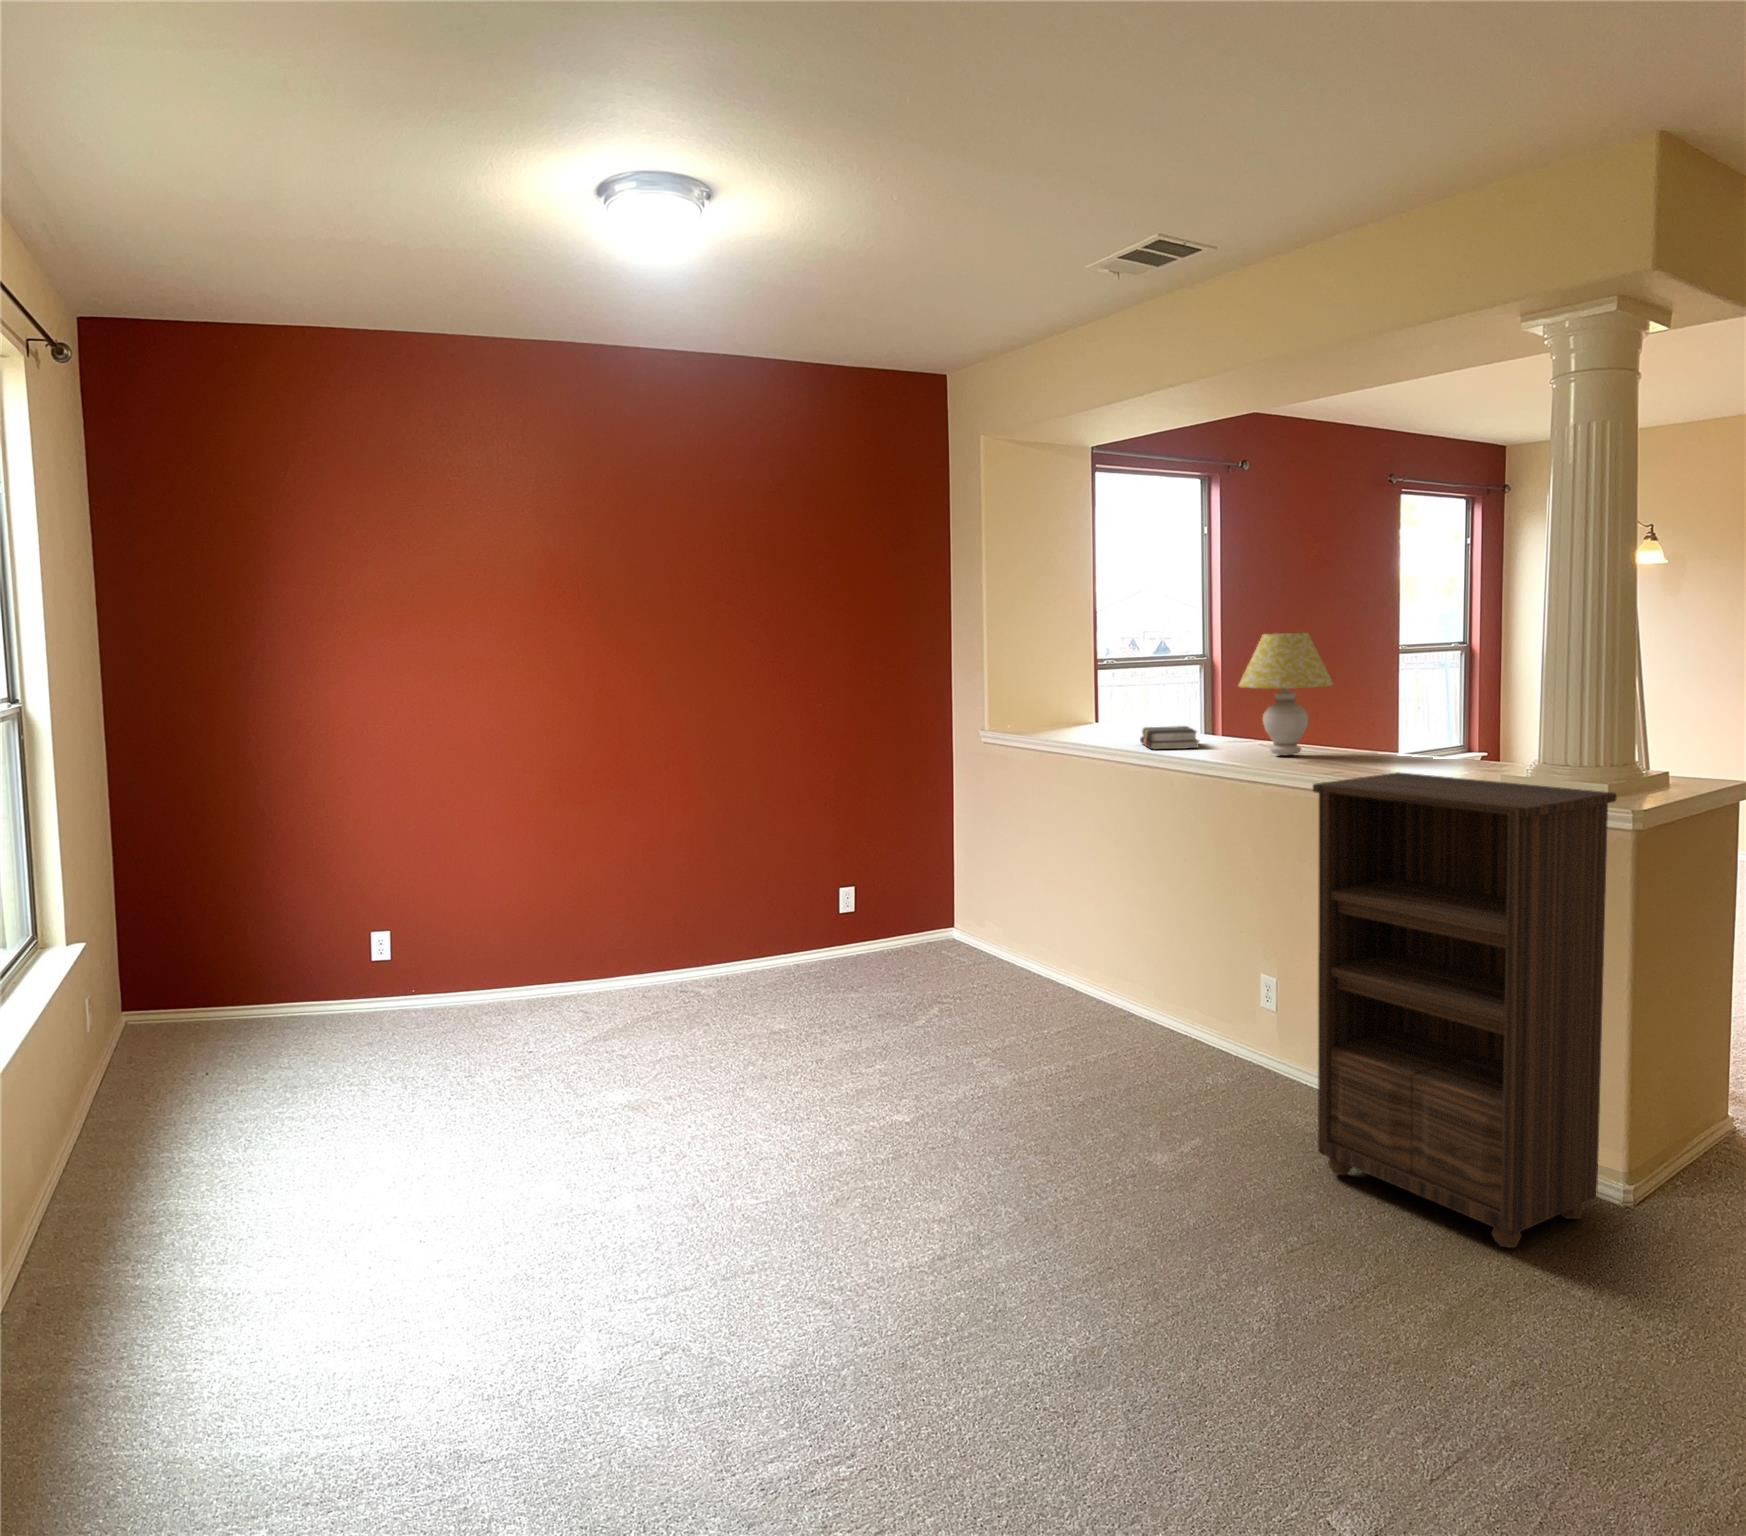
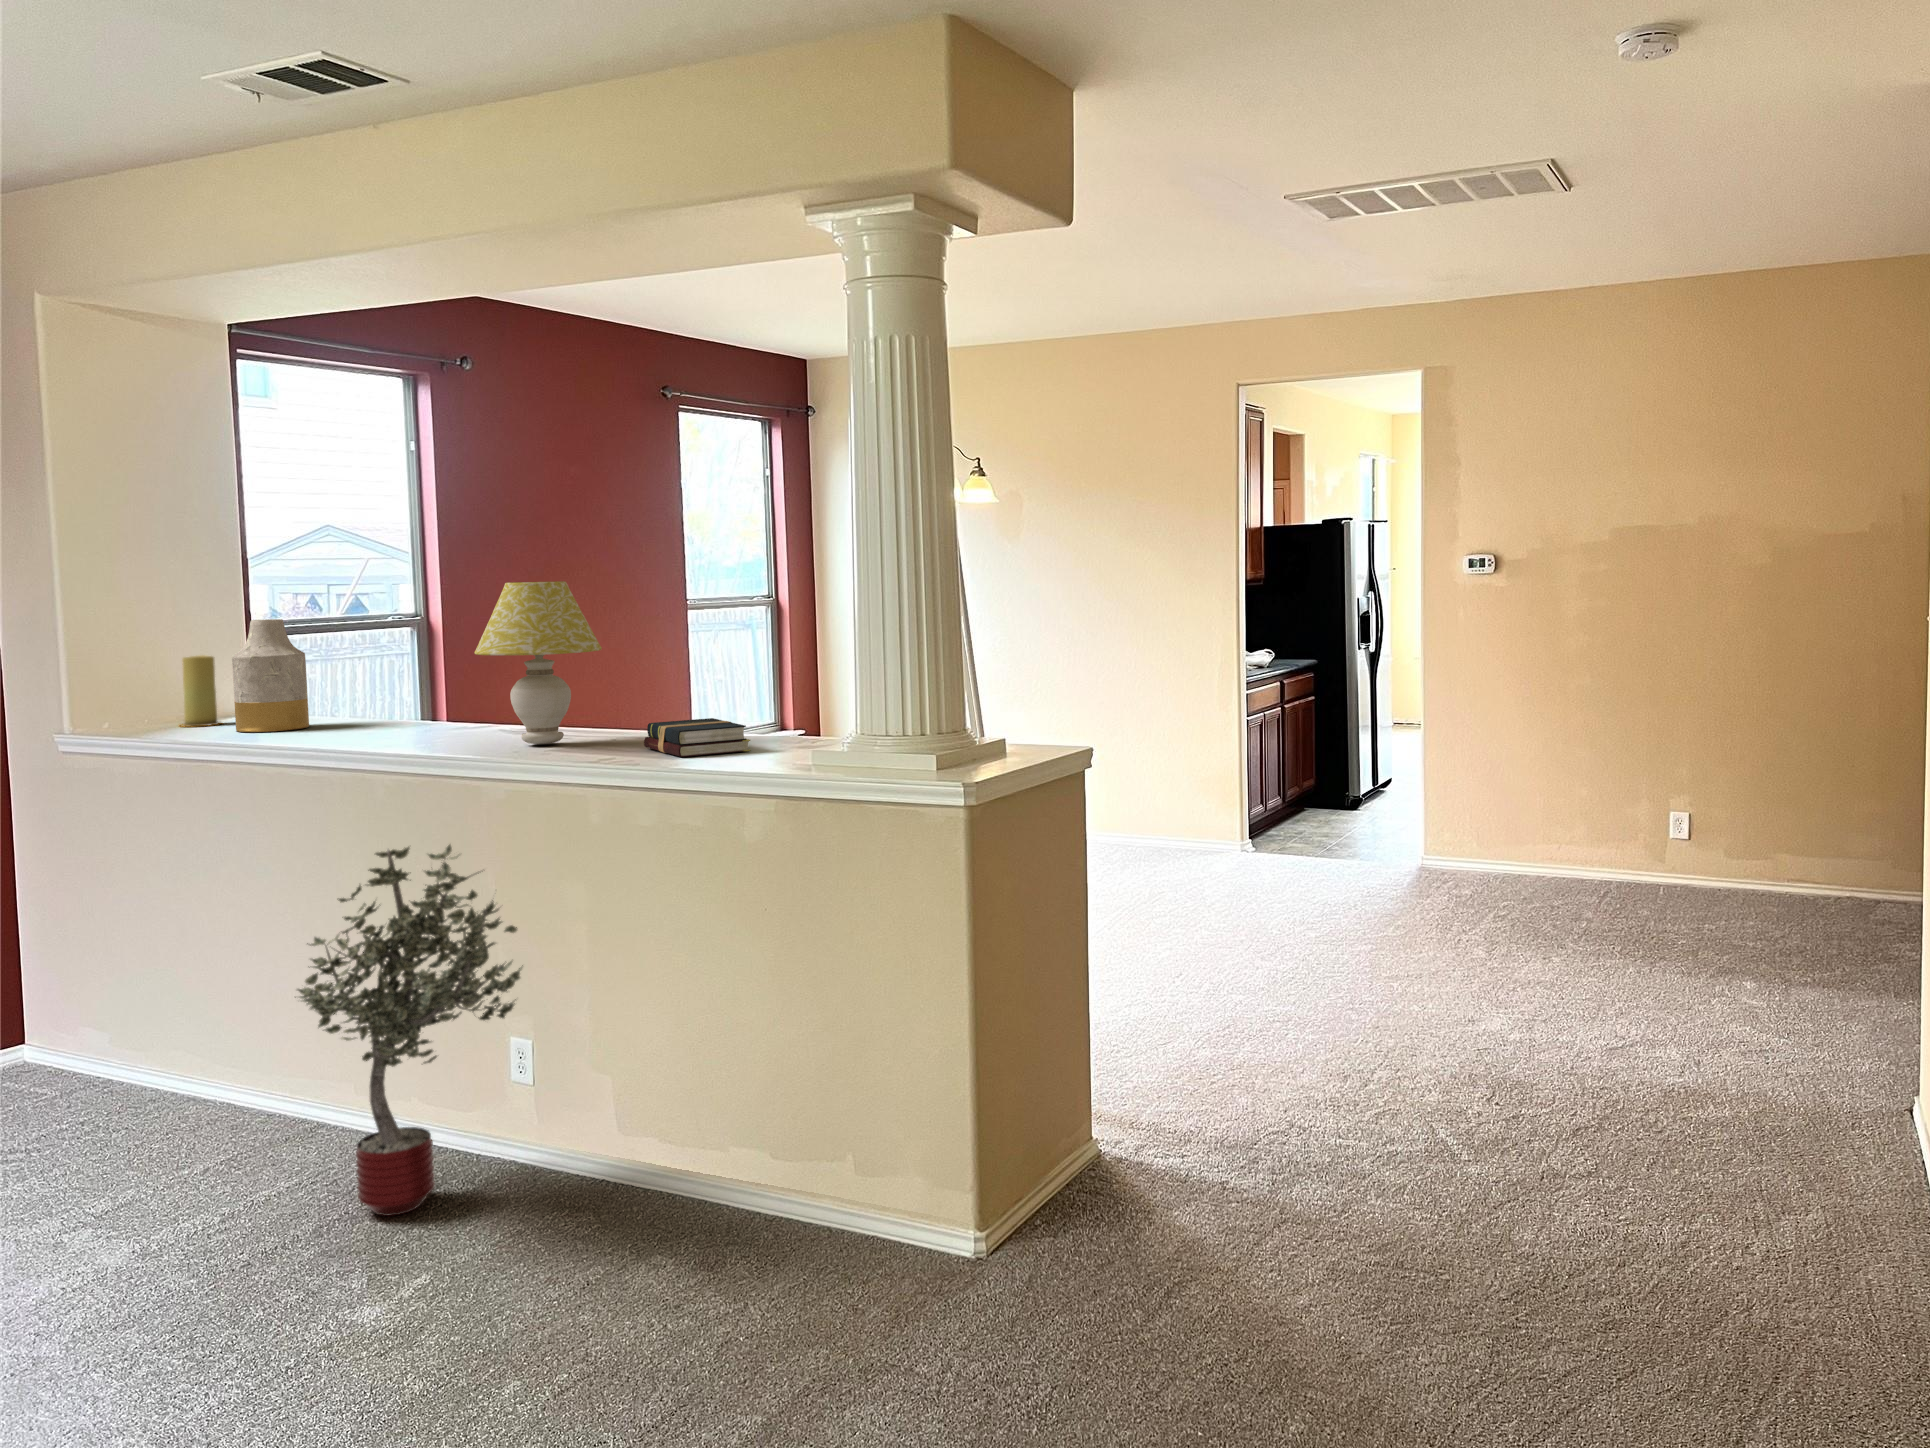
vase: none [1079,659,1126,737] -> present [232,619,309,732]
candle: none [1046,683,1073,731] -> present [180,655,221,727]
hardback book: present [1140,726,1199,749] -> present [644,718,751,757]
bookshelf: present [1313,772,1617,1248] -> none [596,758,954,1353]
potted tree: none [1108,822,1262,1075] -> present [297,845,523,1216]

